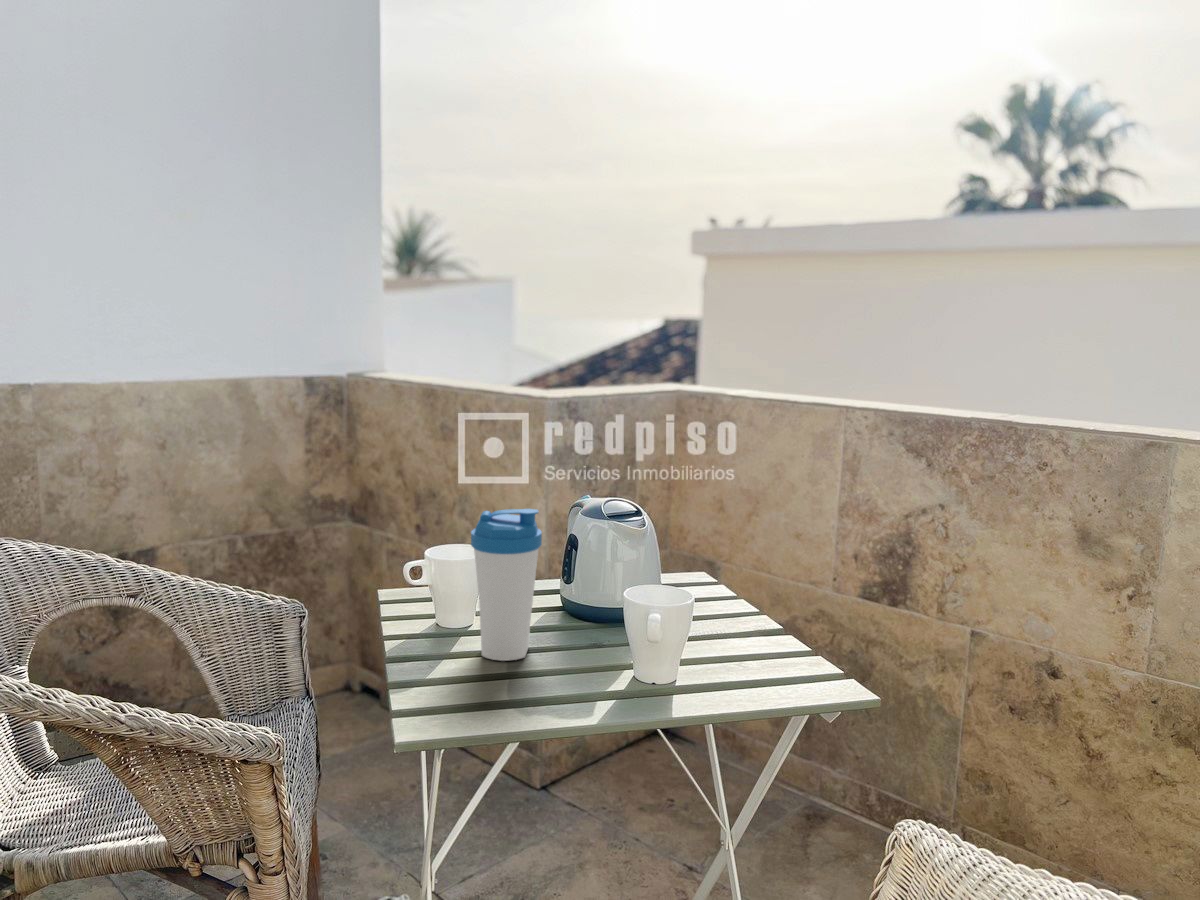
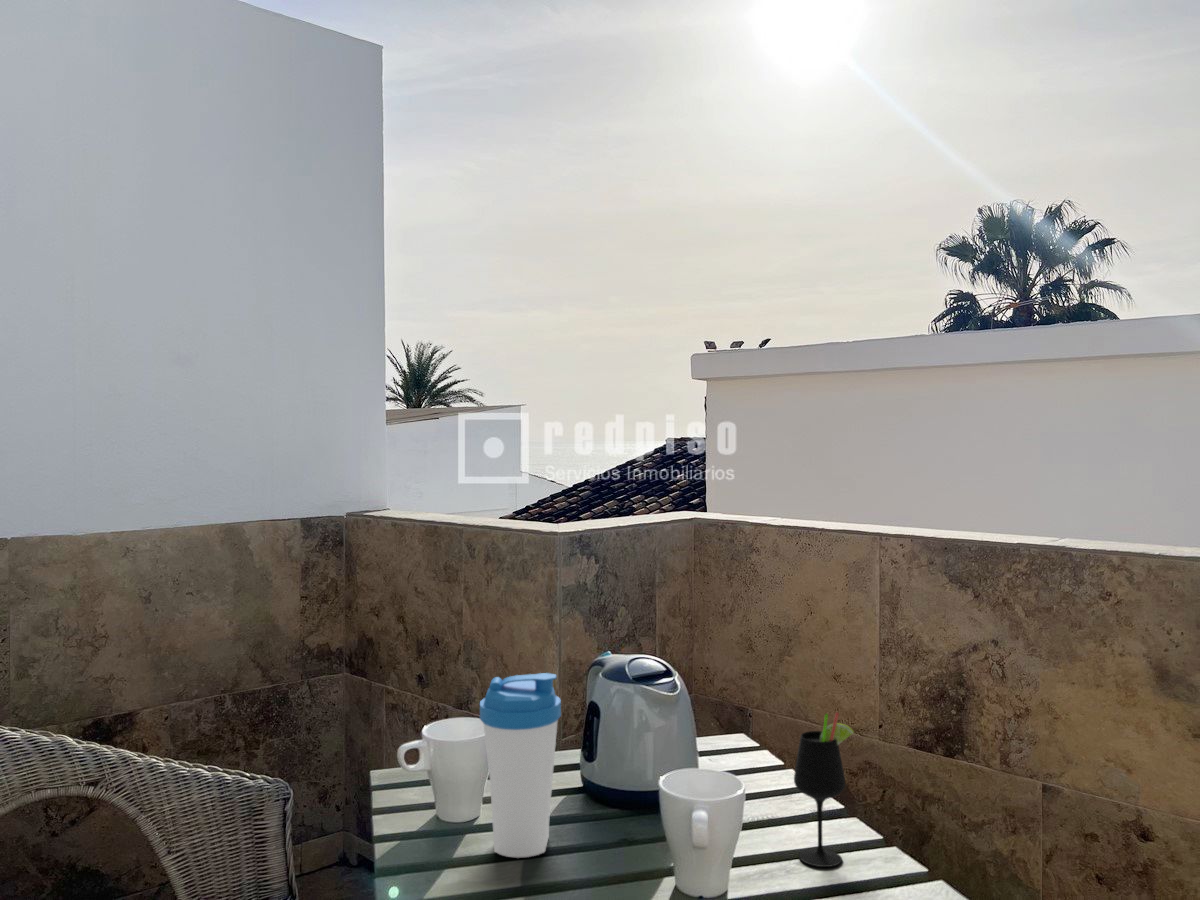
wine glass: none [740,548,793,676] -> present [794,713,854,867]

